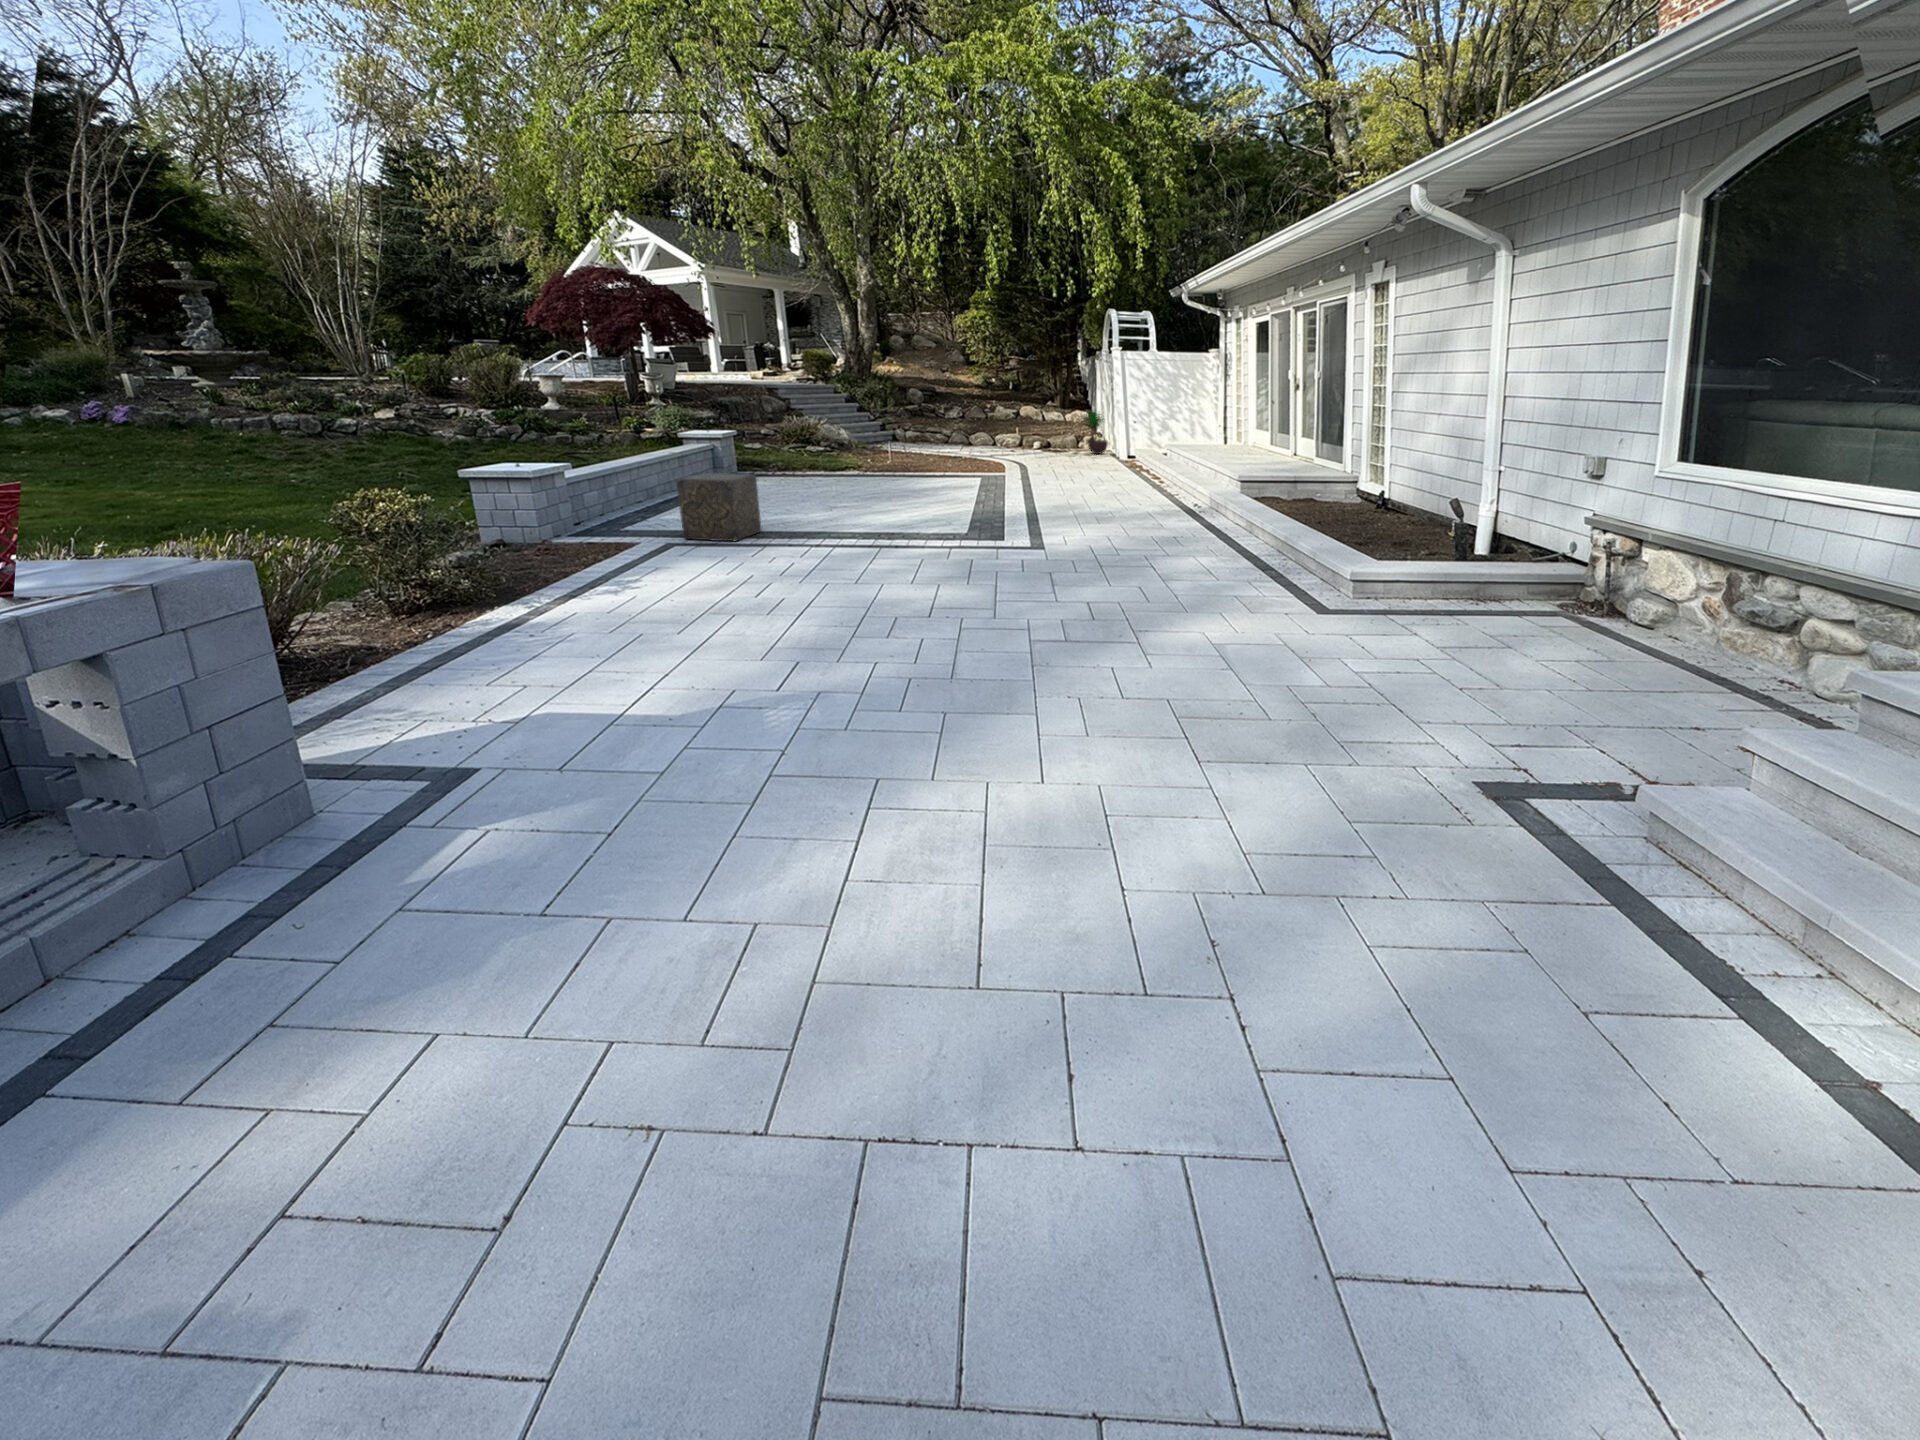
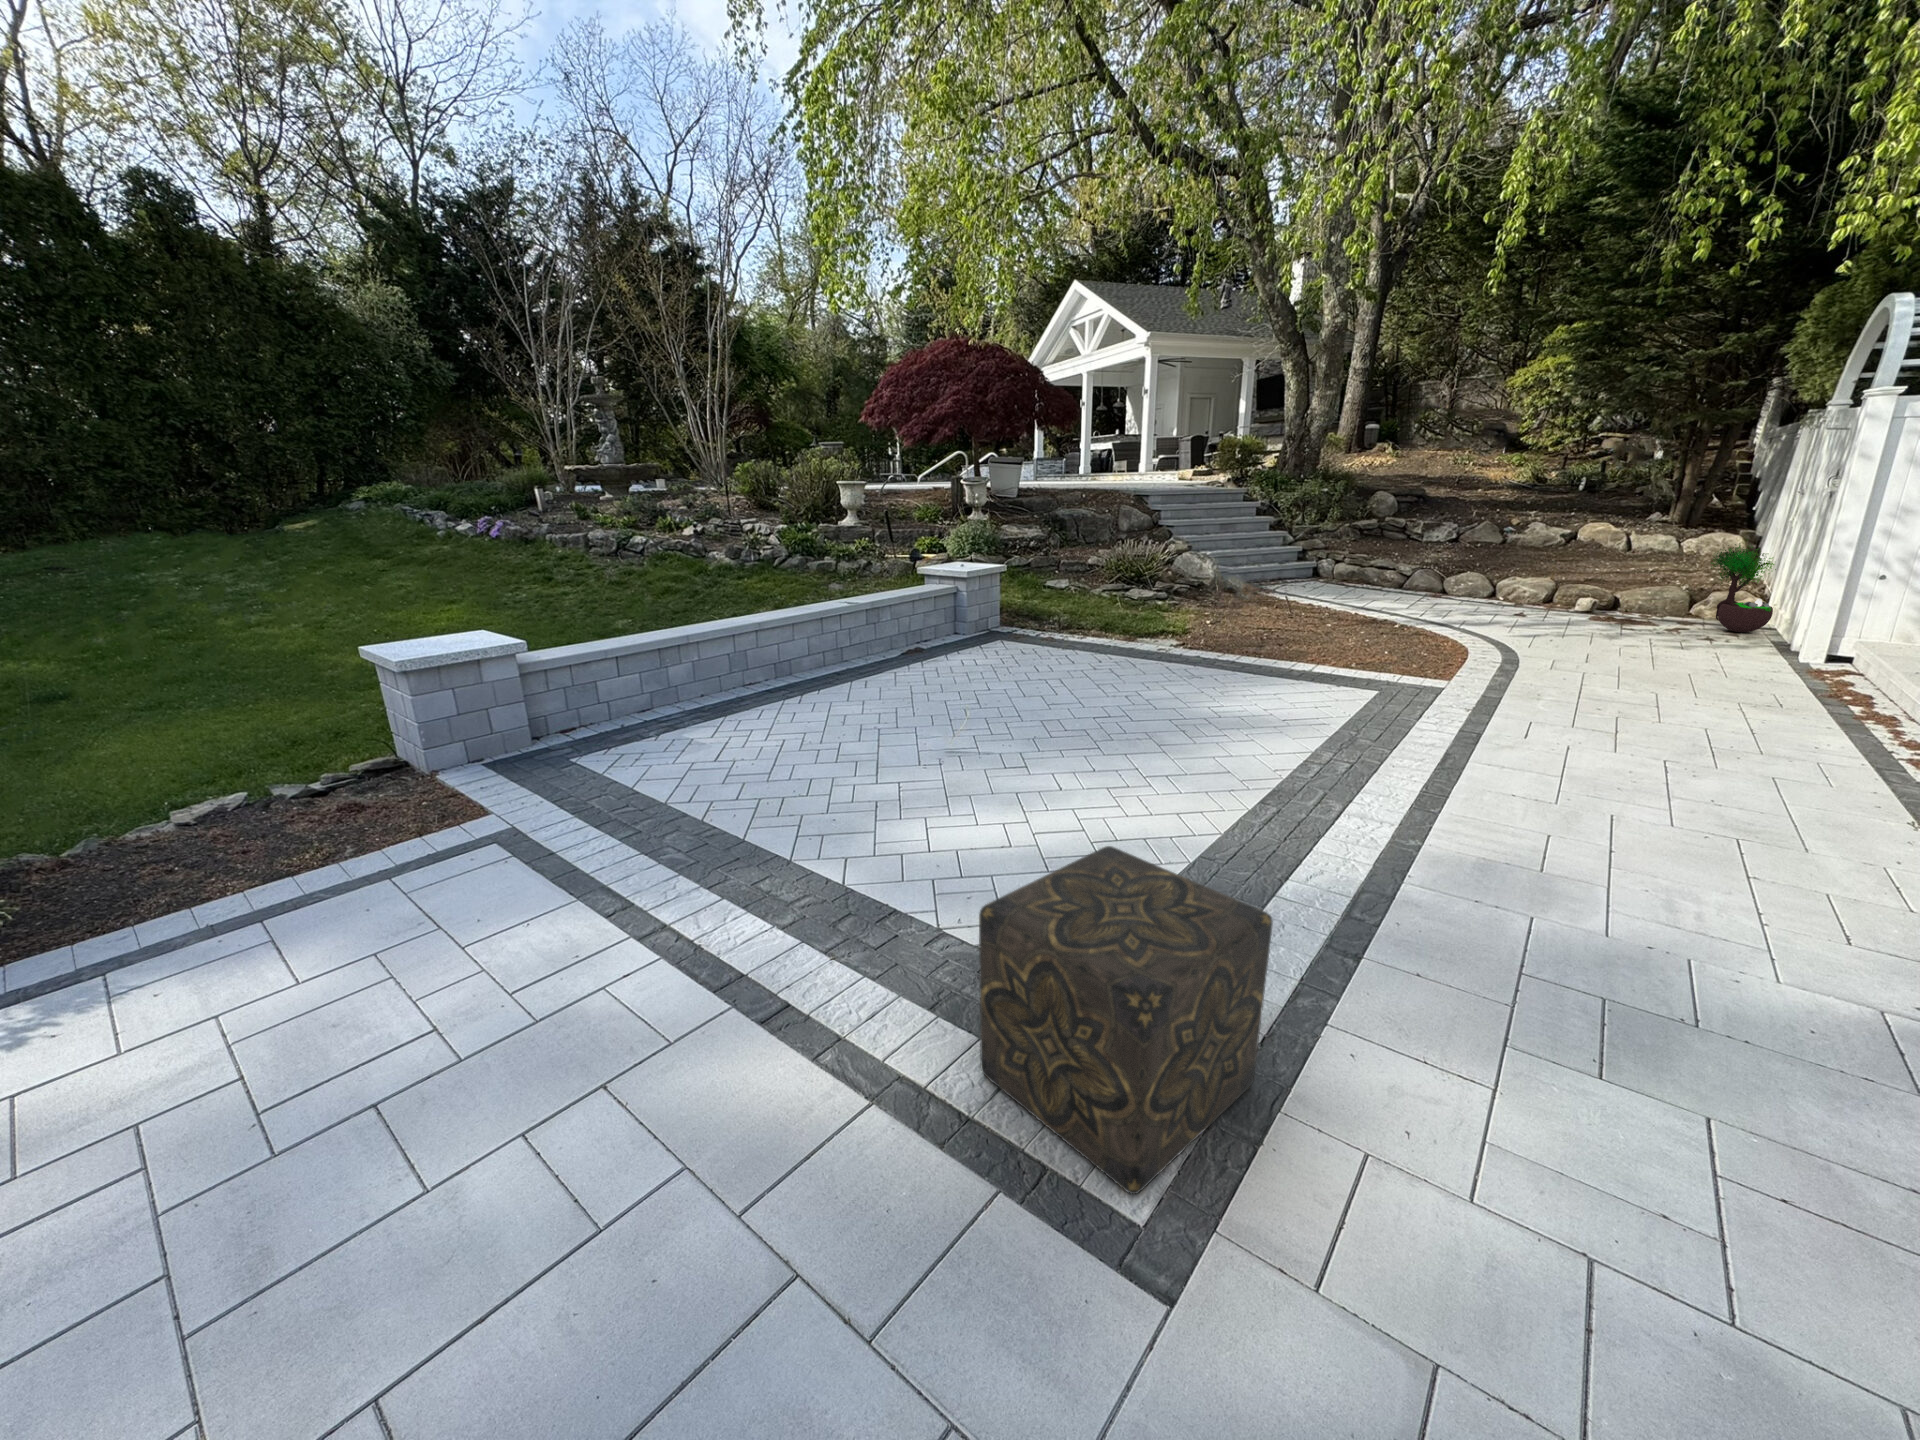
ottoman: present [676,473,761,541] -> present [979,846,1273,1194]

